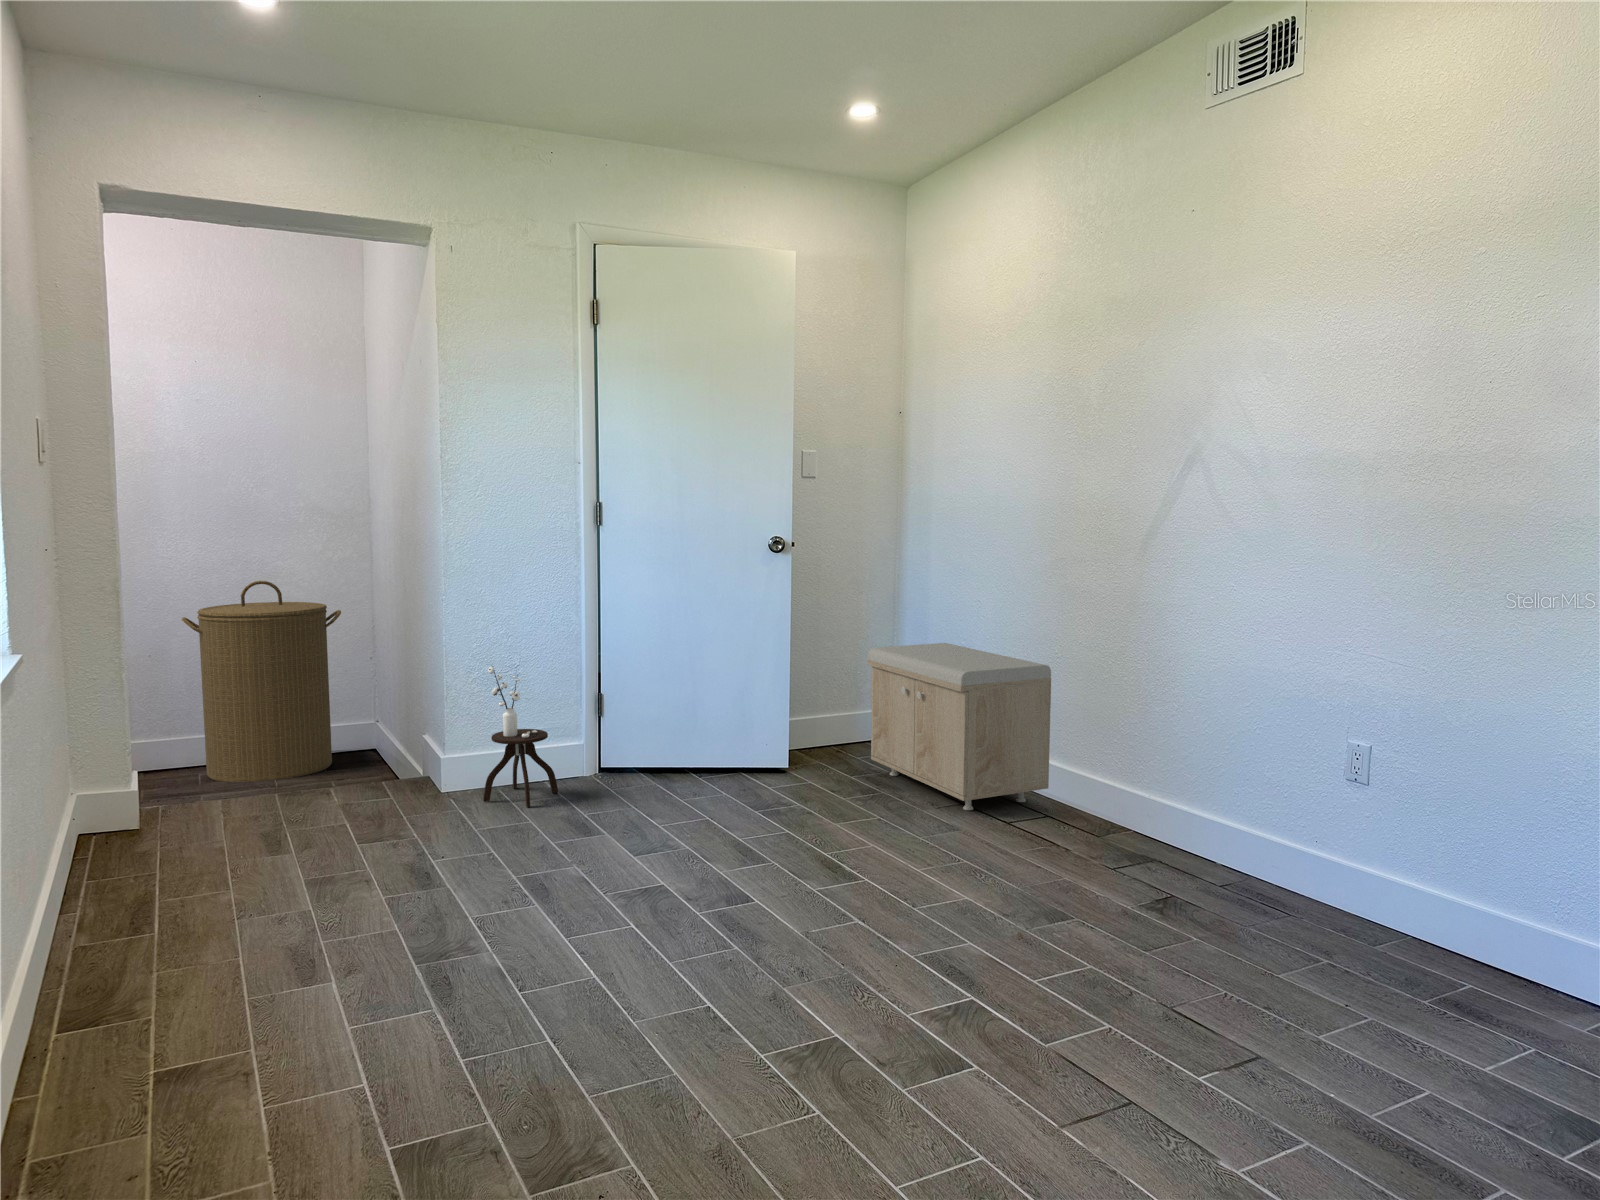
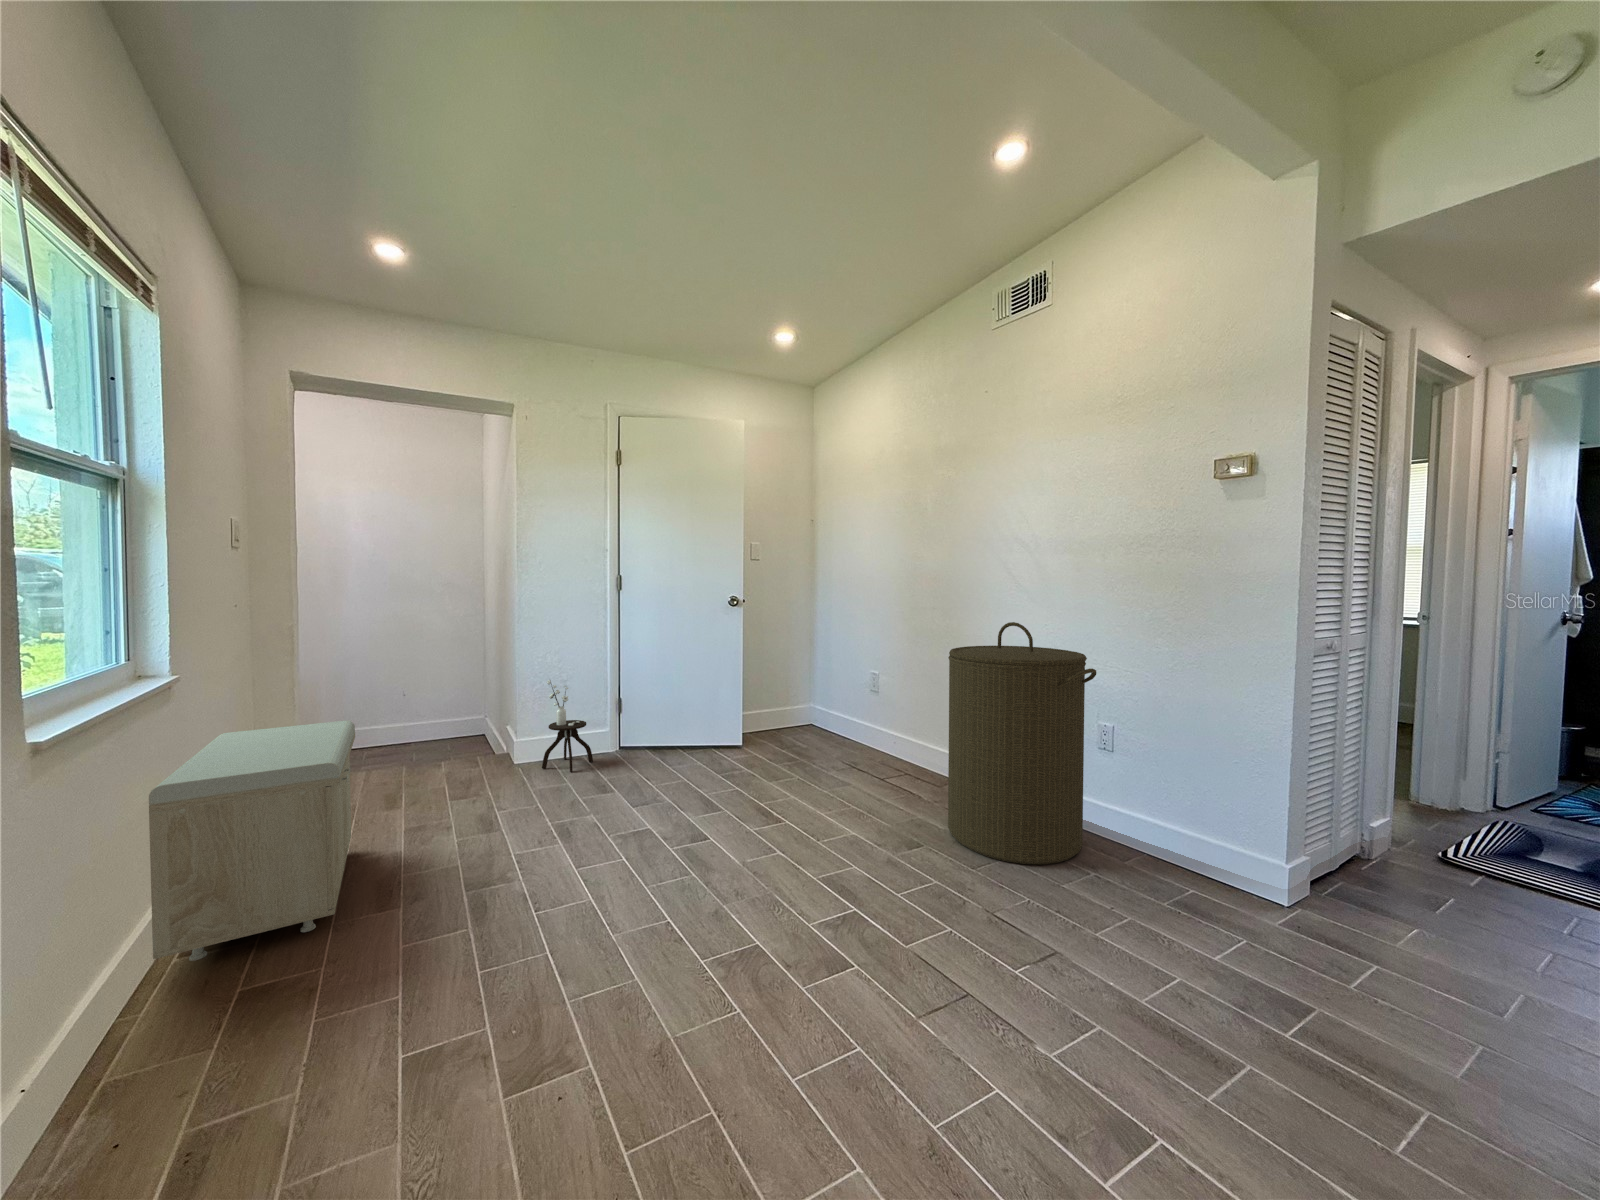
laundry hamper: present [182,581,341,782] -> present [948,622,1096,865]
storage bench: present [868,643,1051,810] -> present [149,721,355,961]

